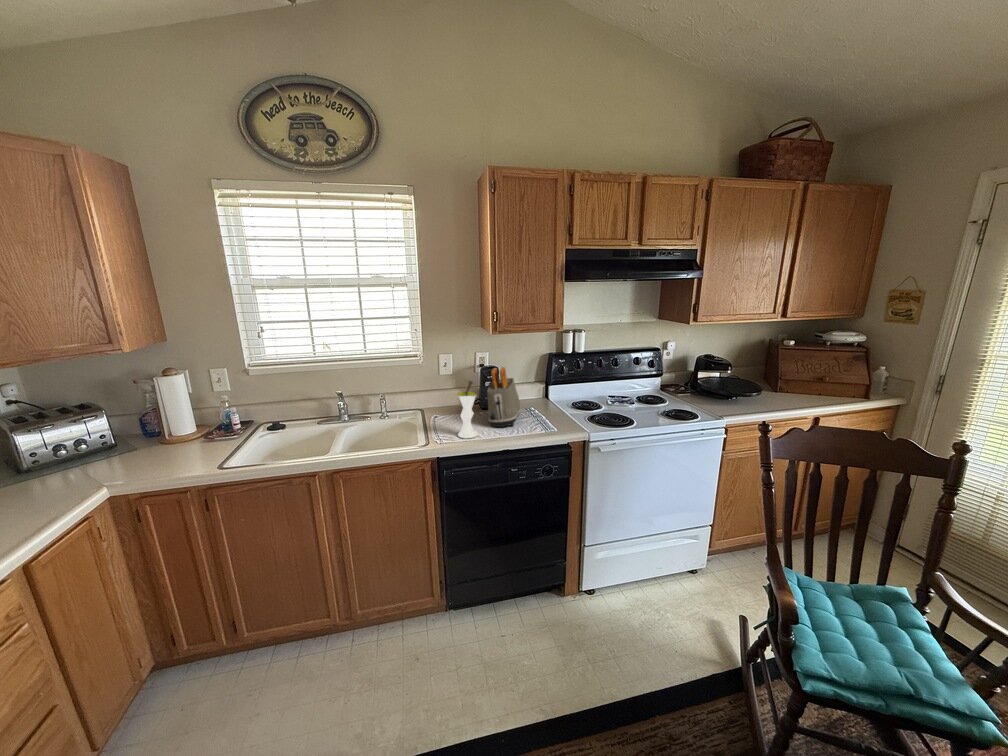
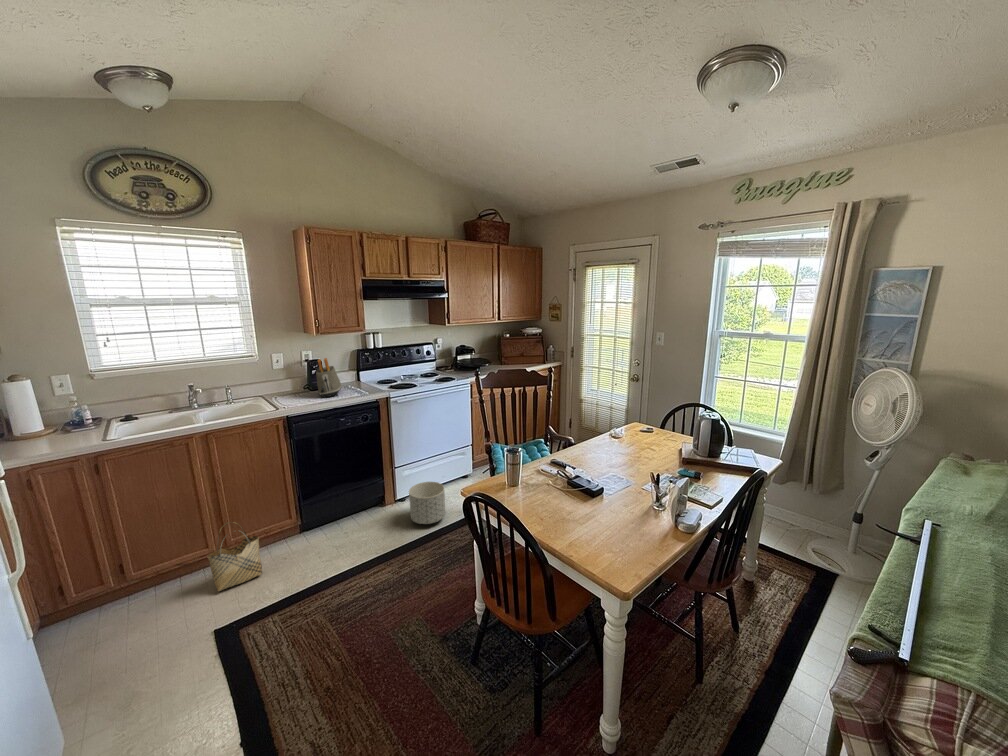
vase: present [457,381,478,438] -> none [296,366,314,404]
planter: none [602,593,669,685] -> present [409,482,446,524]
woven basket: none [311,601,382,702] -> present [207,522,262,591]

